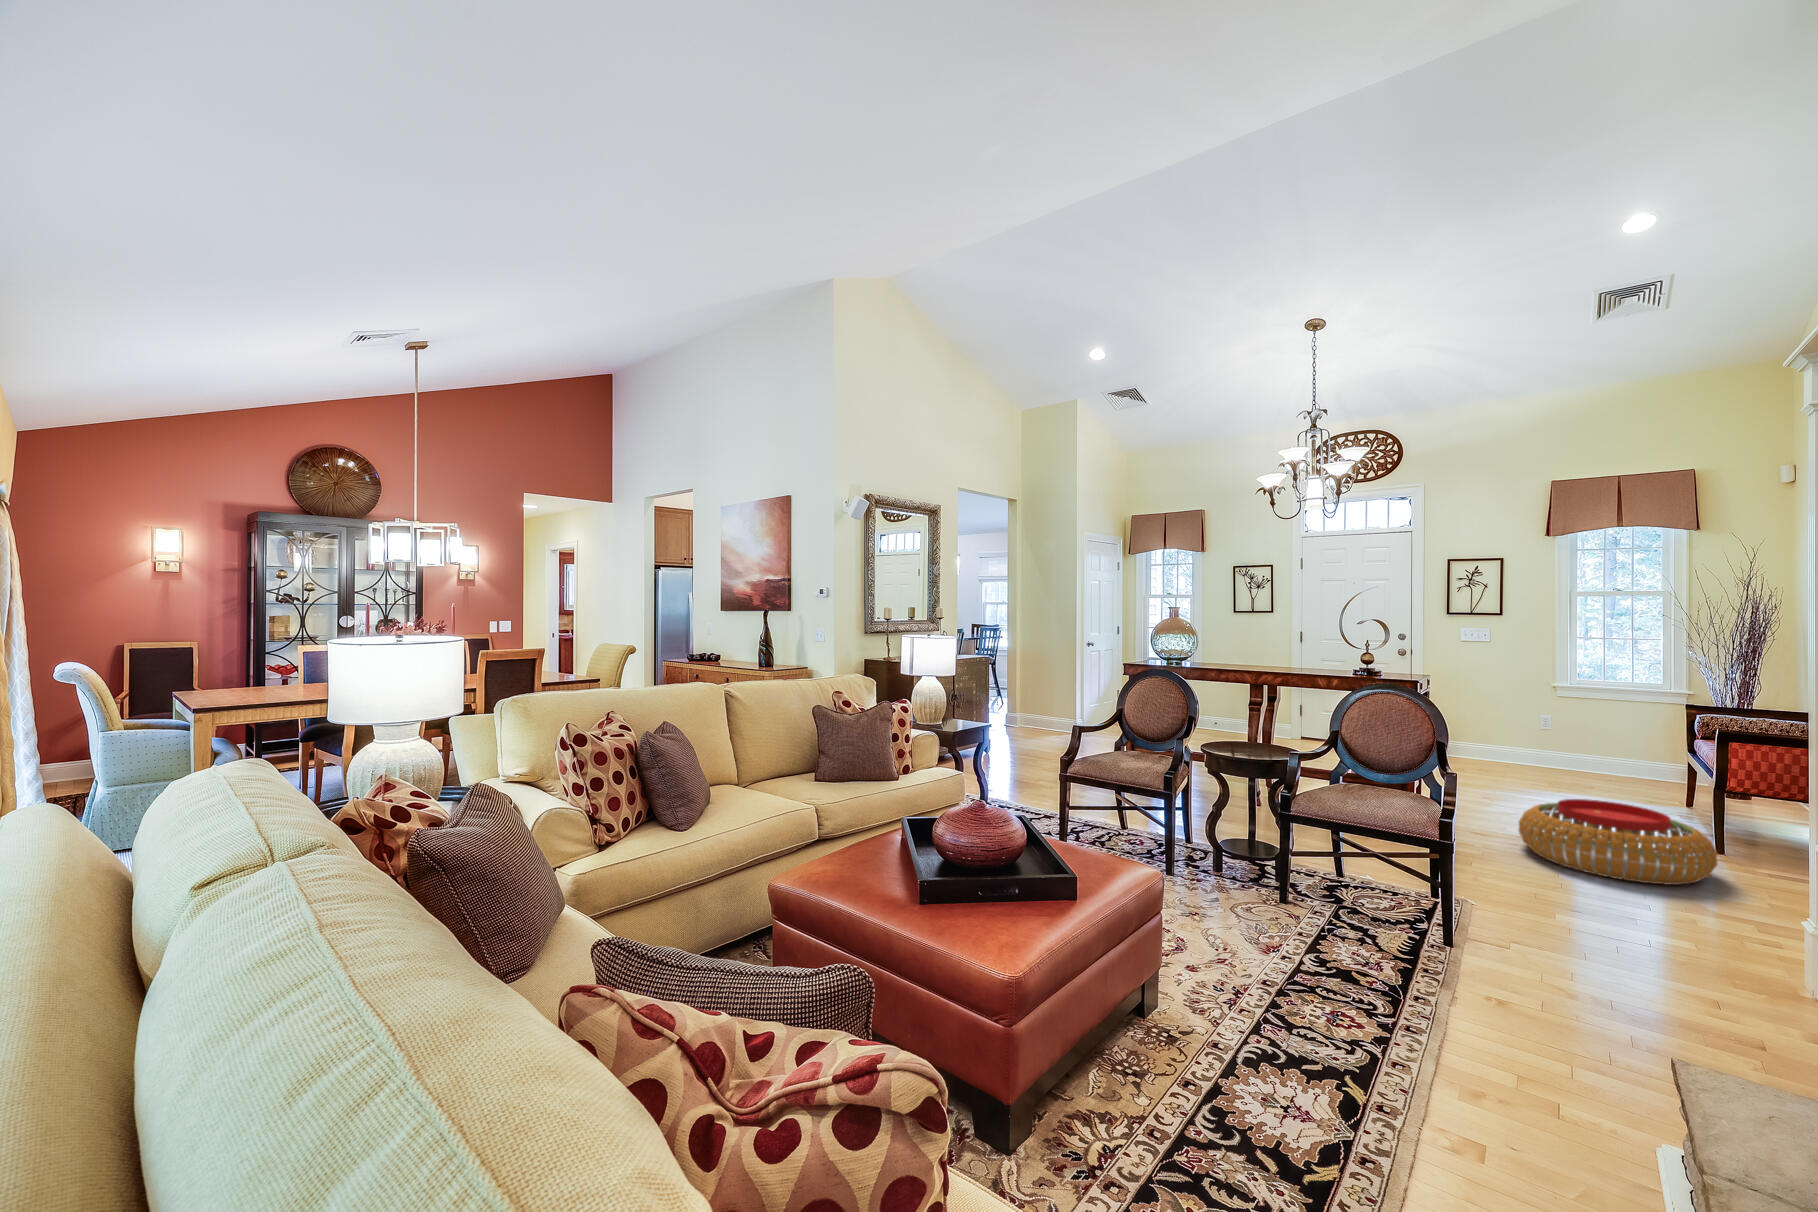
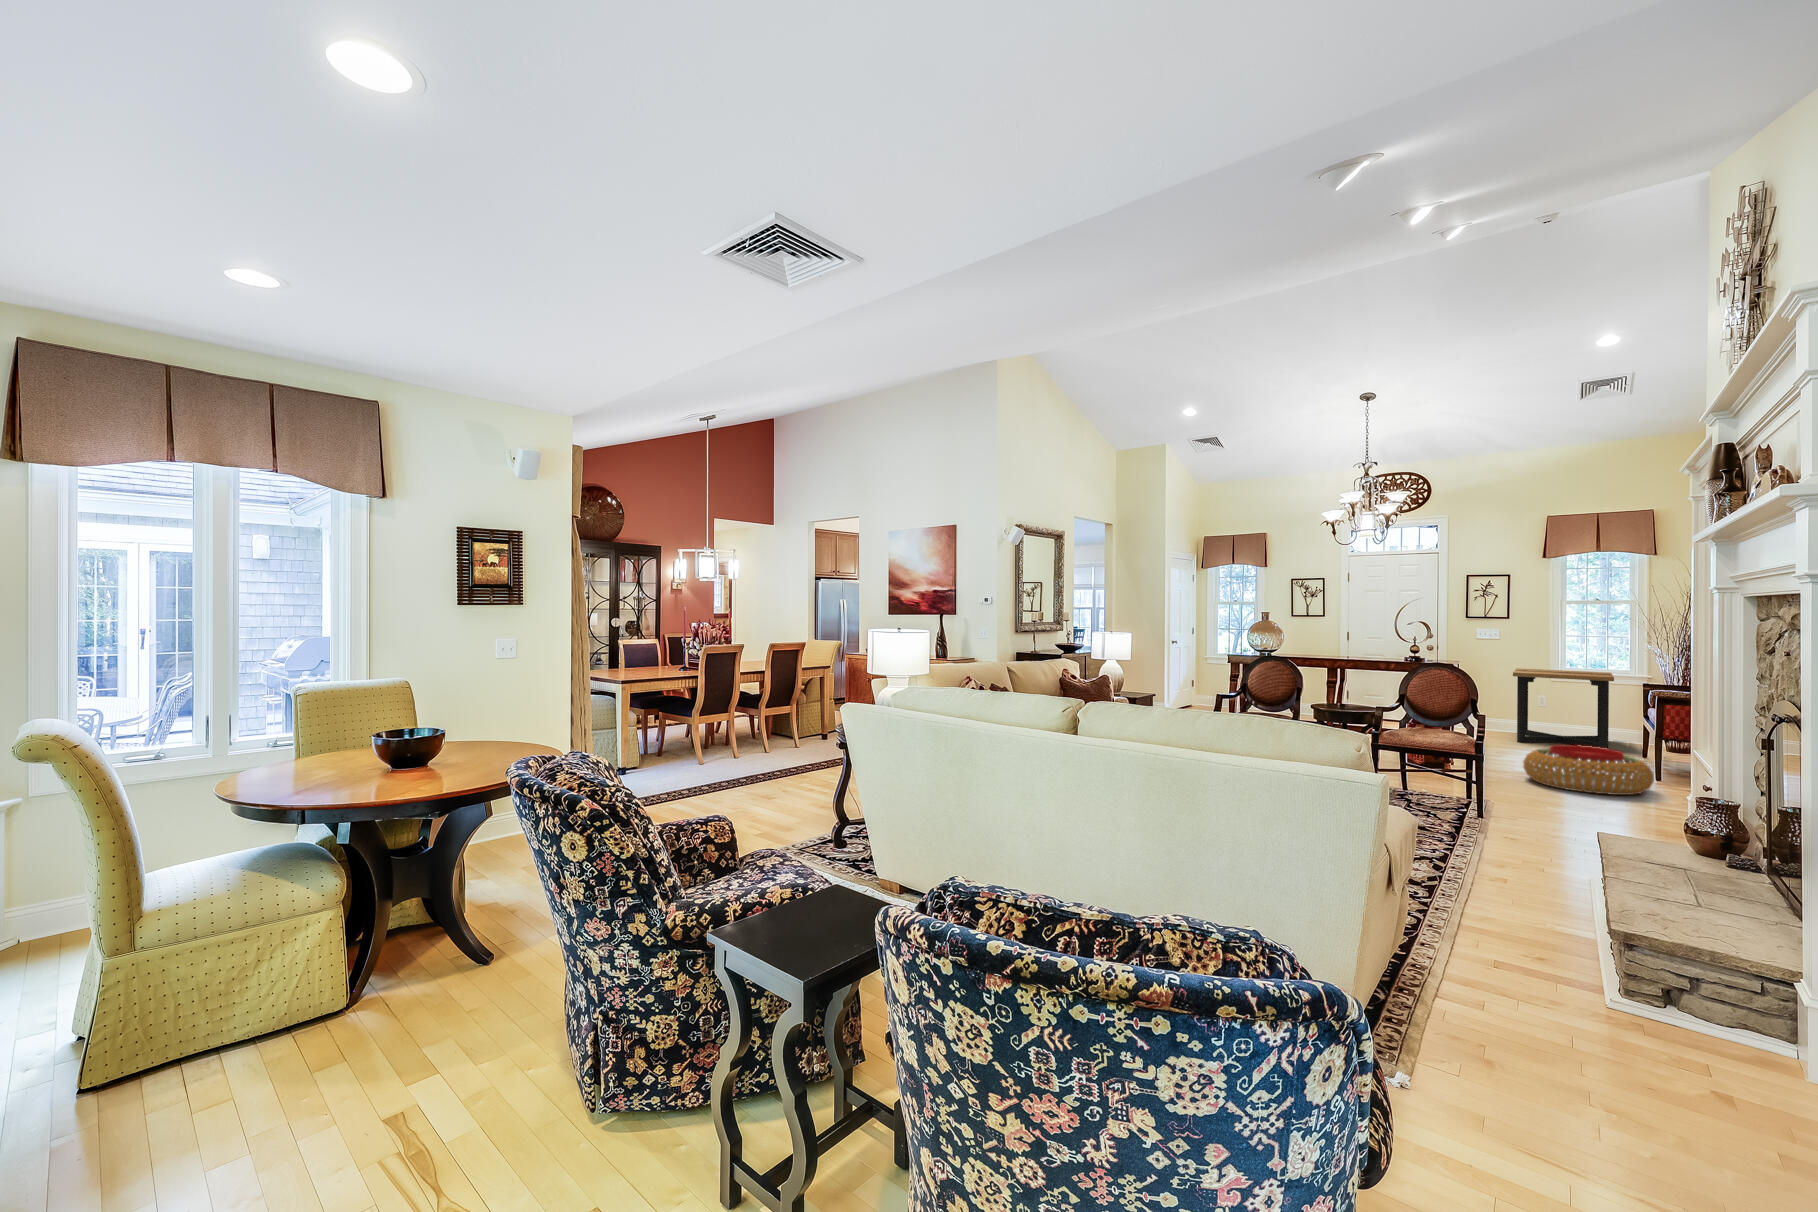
side table: none [1506,678,1643,791] -> present [1513,668,1614,749]

